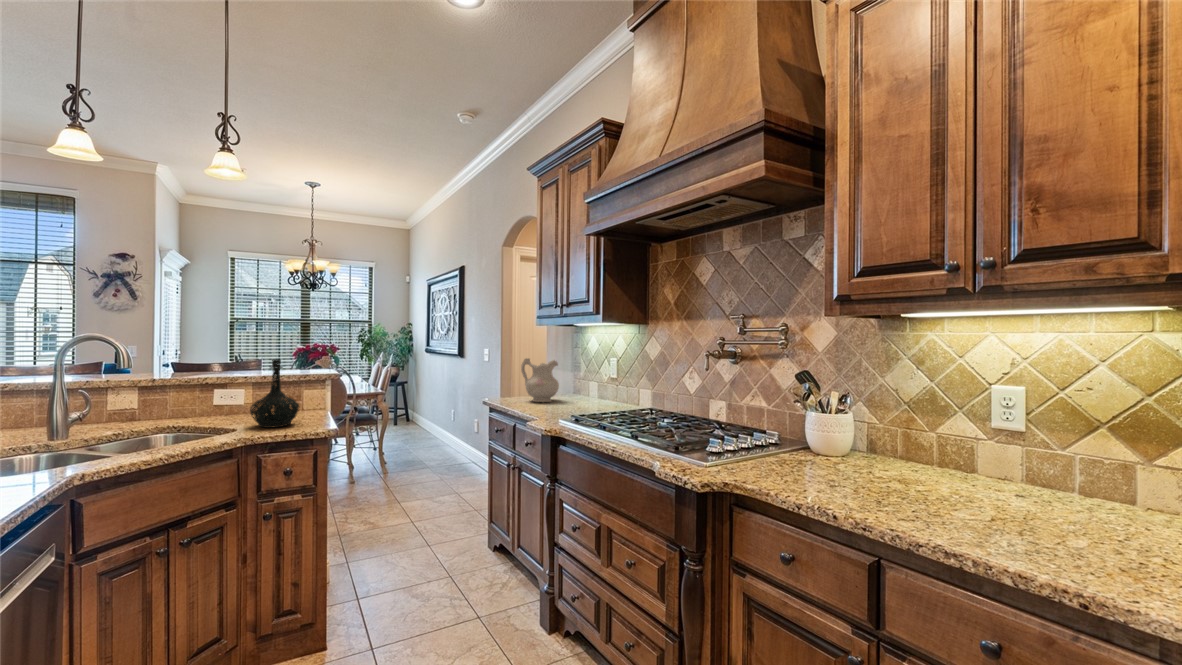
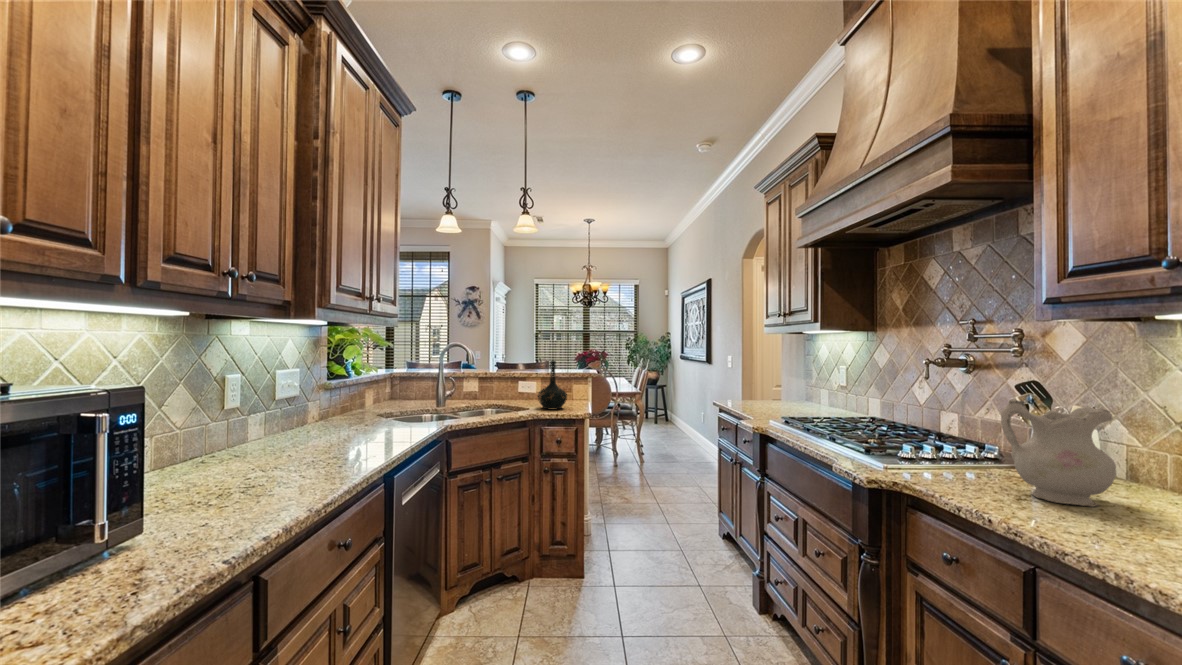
ceramic pitcher: present [521,358,559,402] -> present [1001,400,1116,507]

